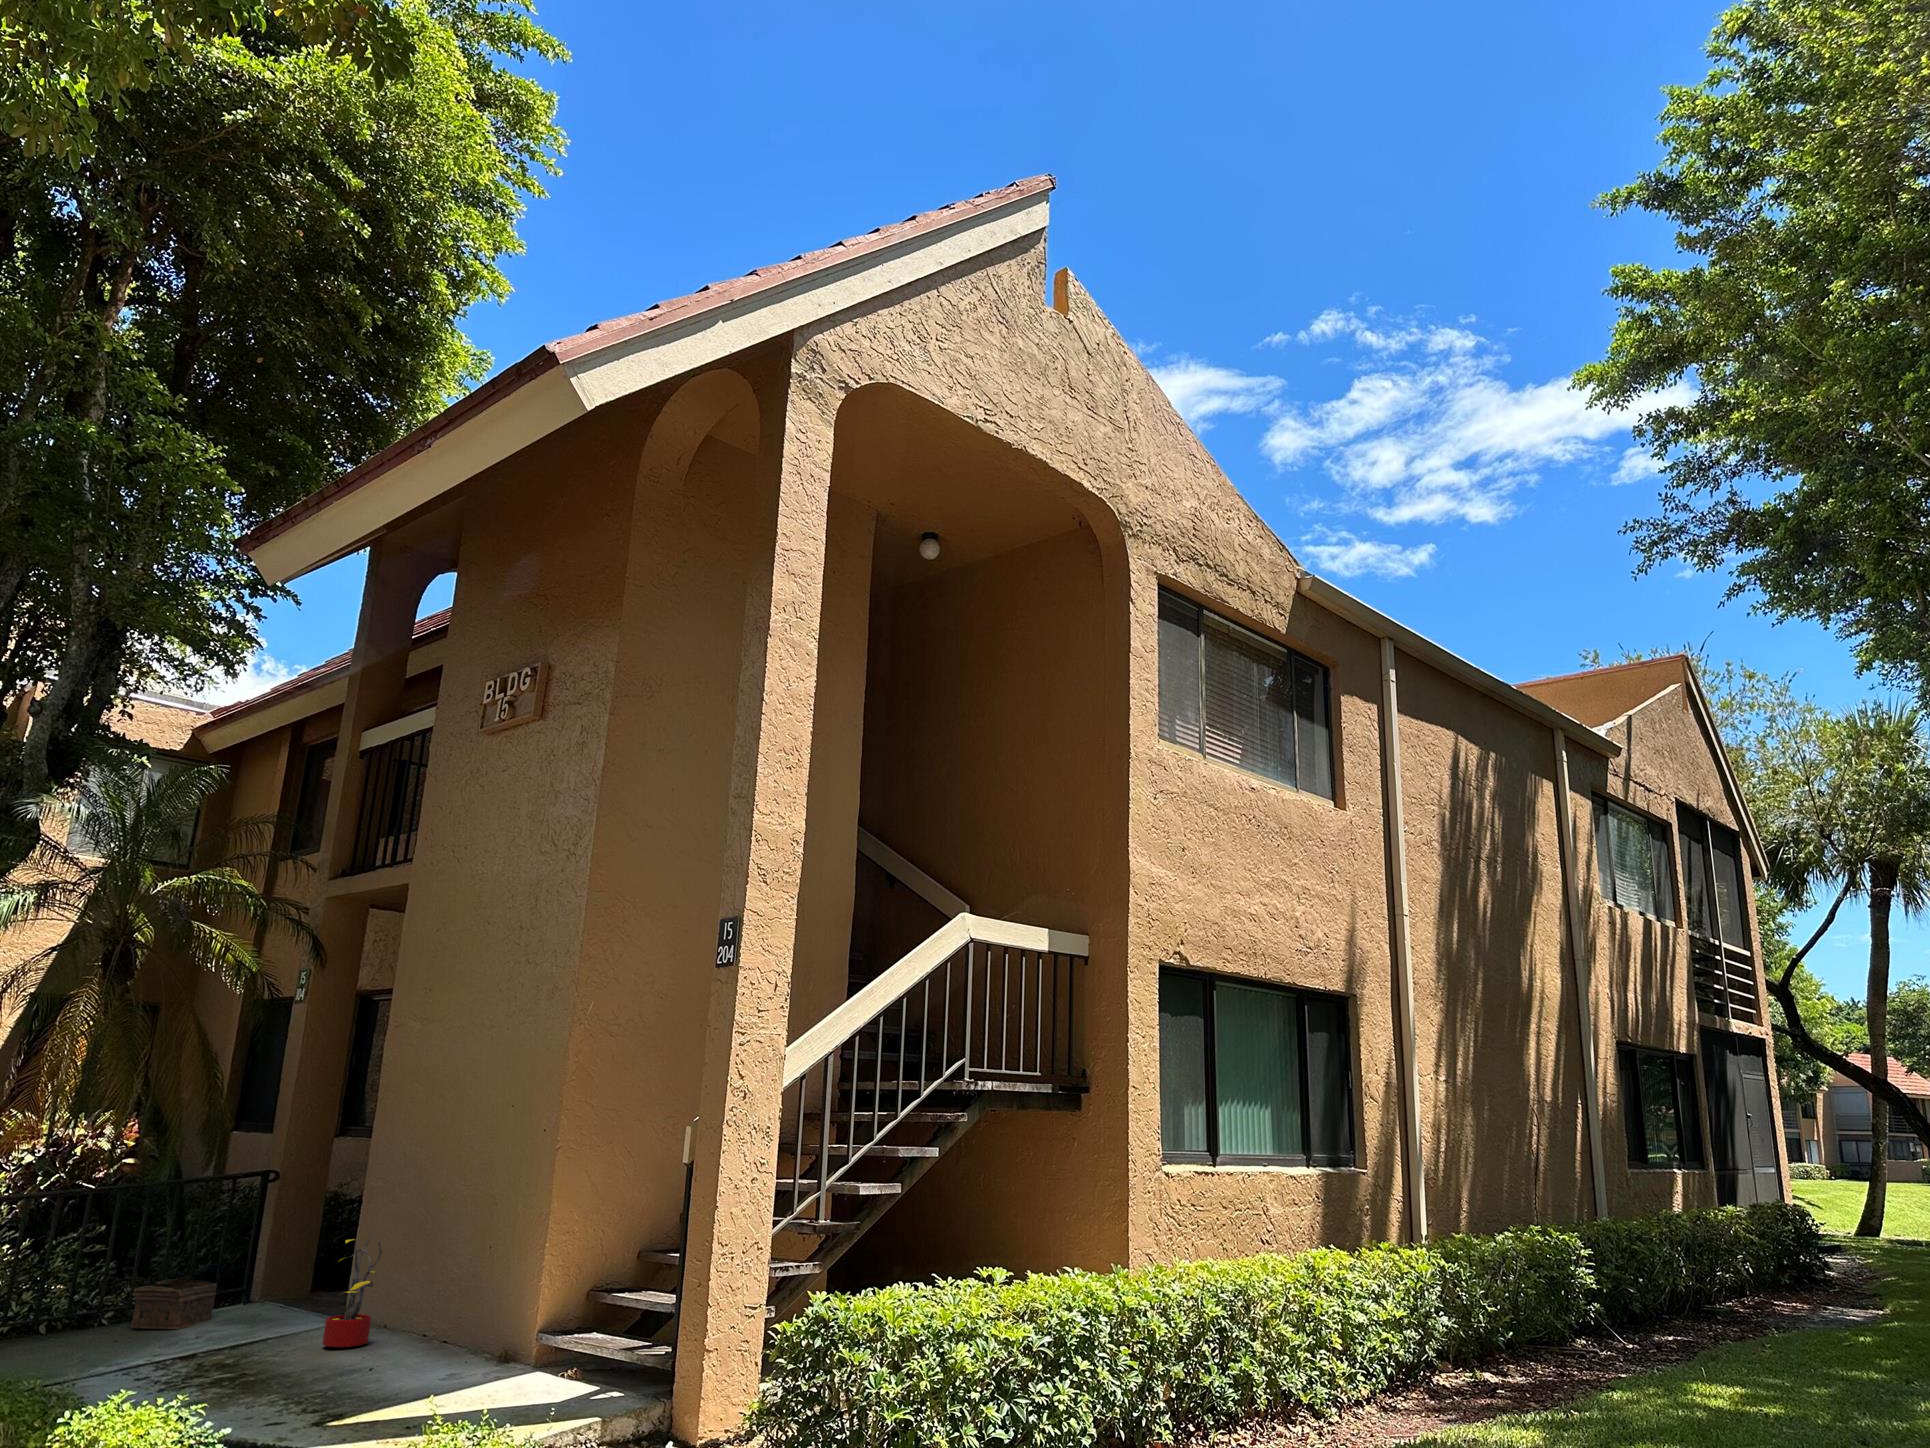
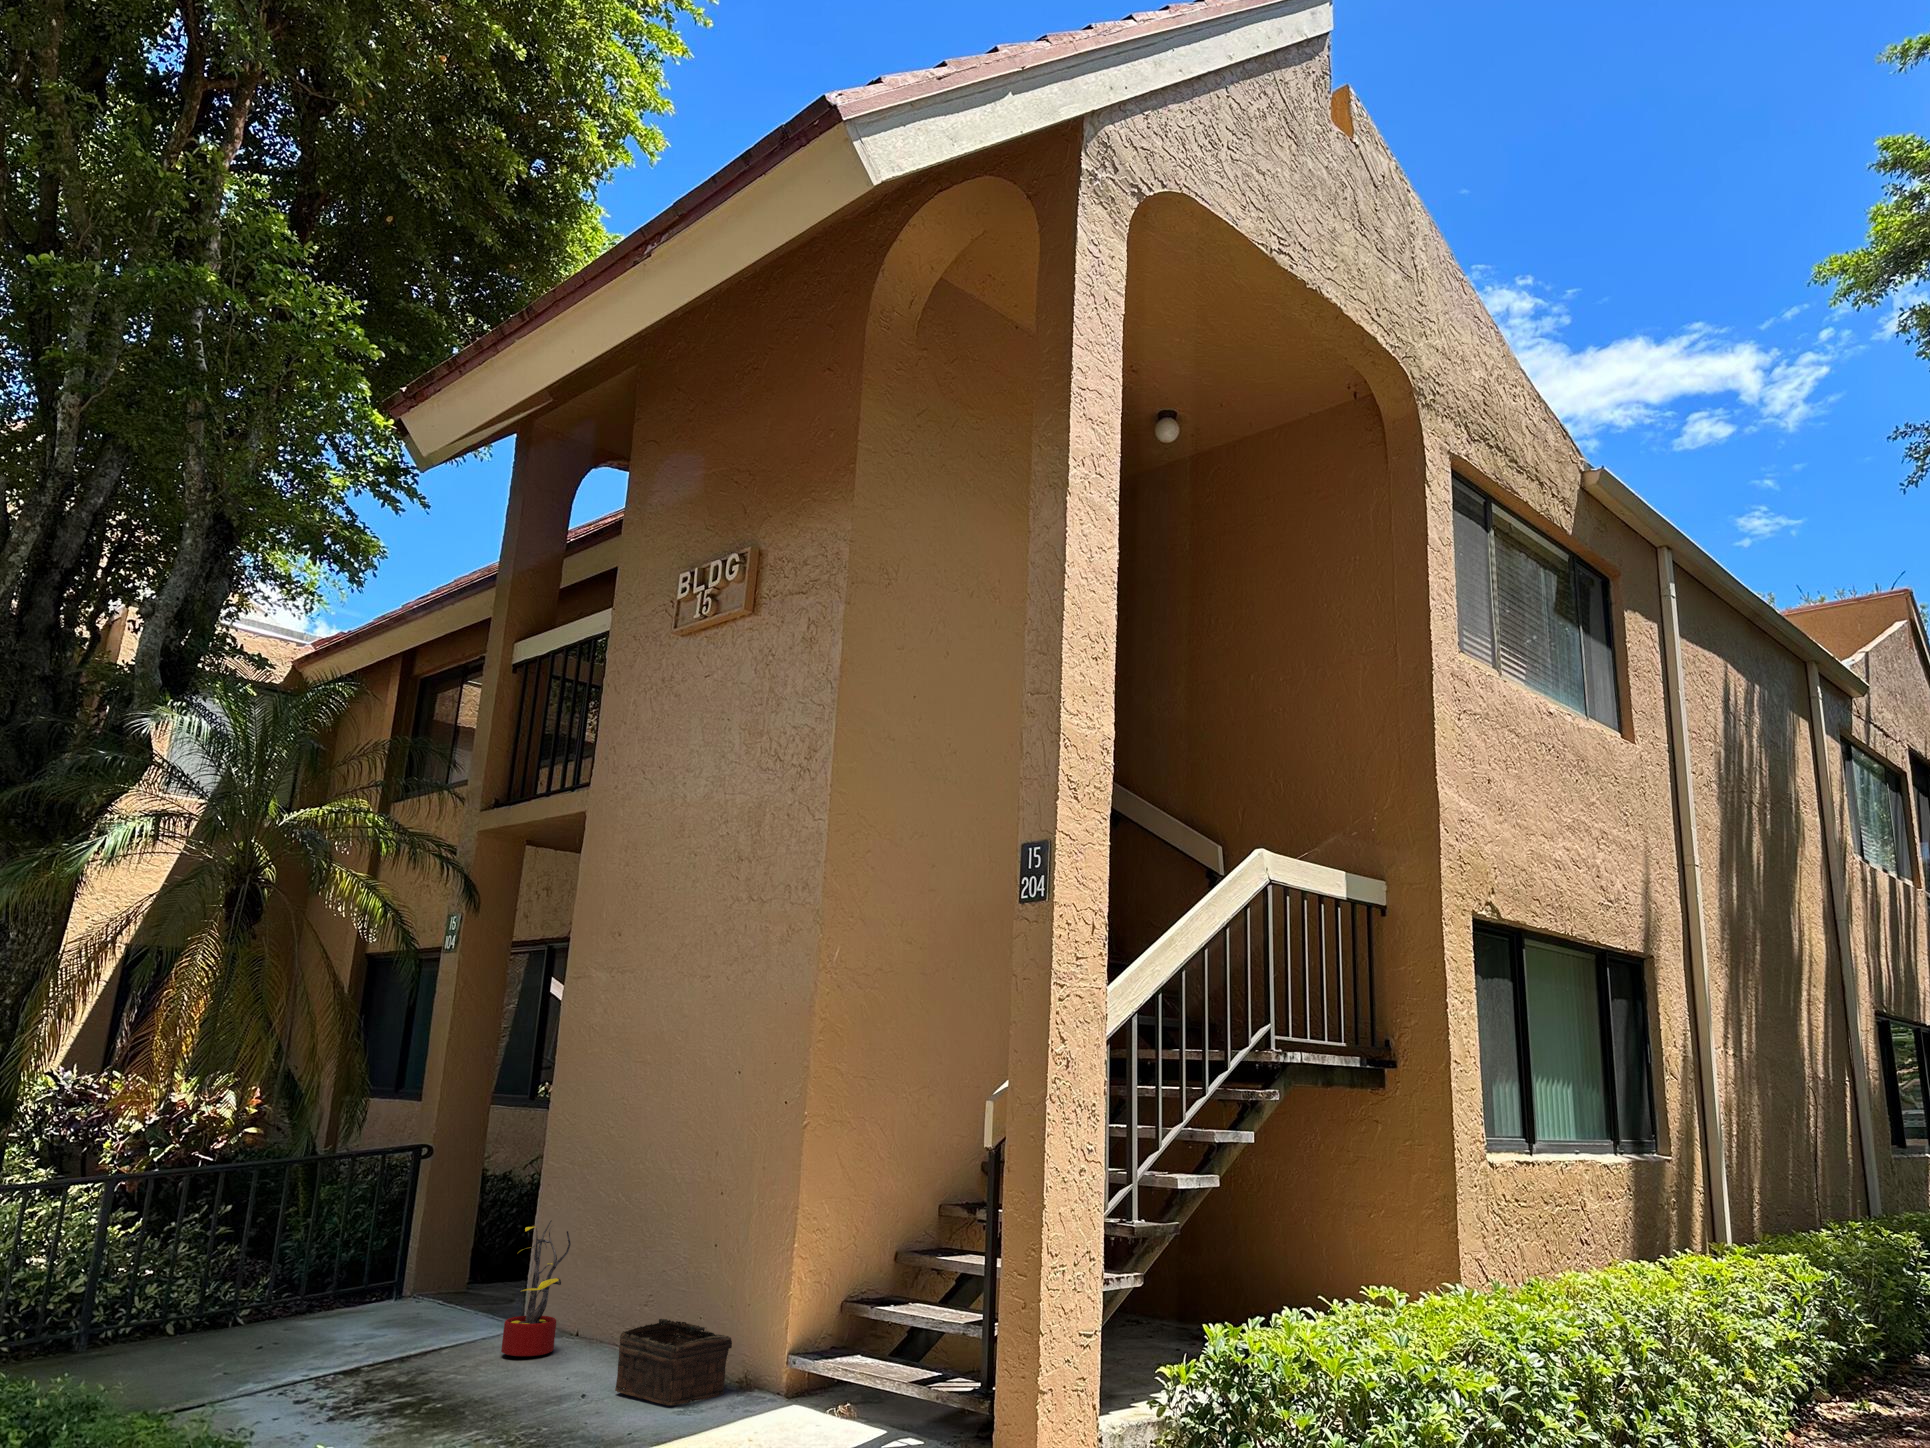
basket: present [131,1276,217,1329] -> present [615,1319,732,1405]

